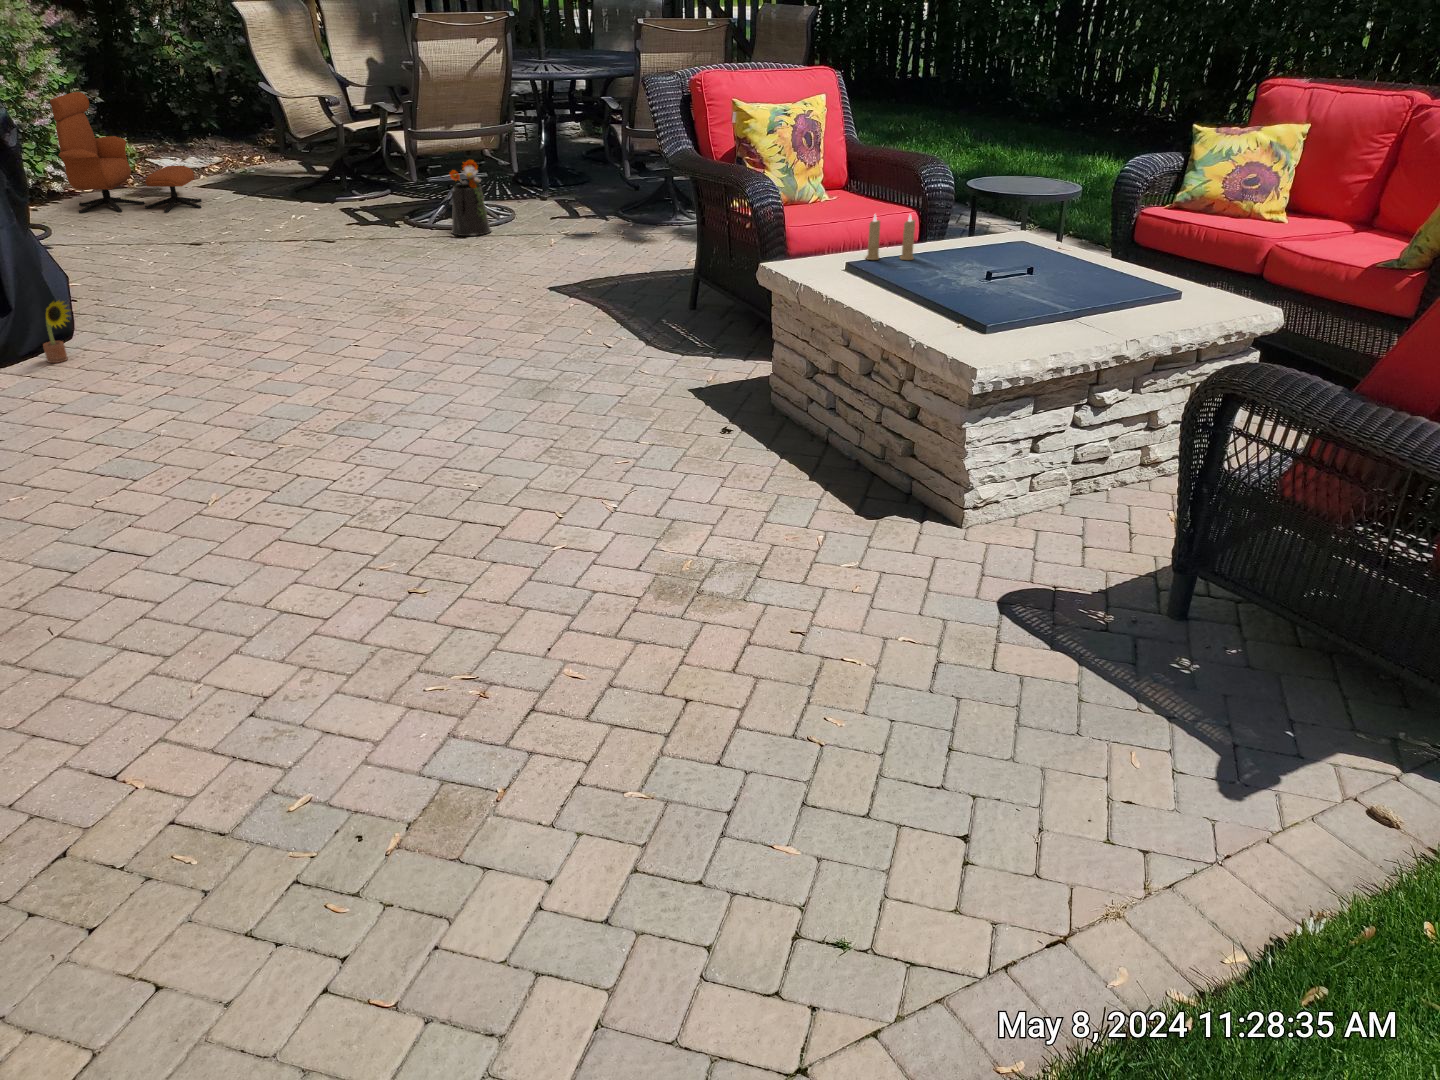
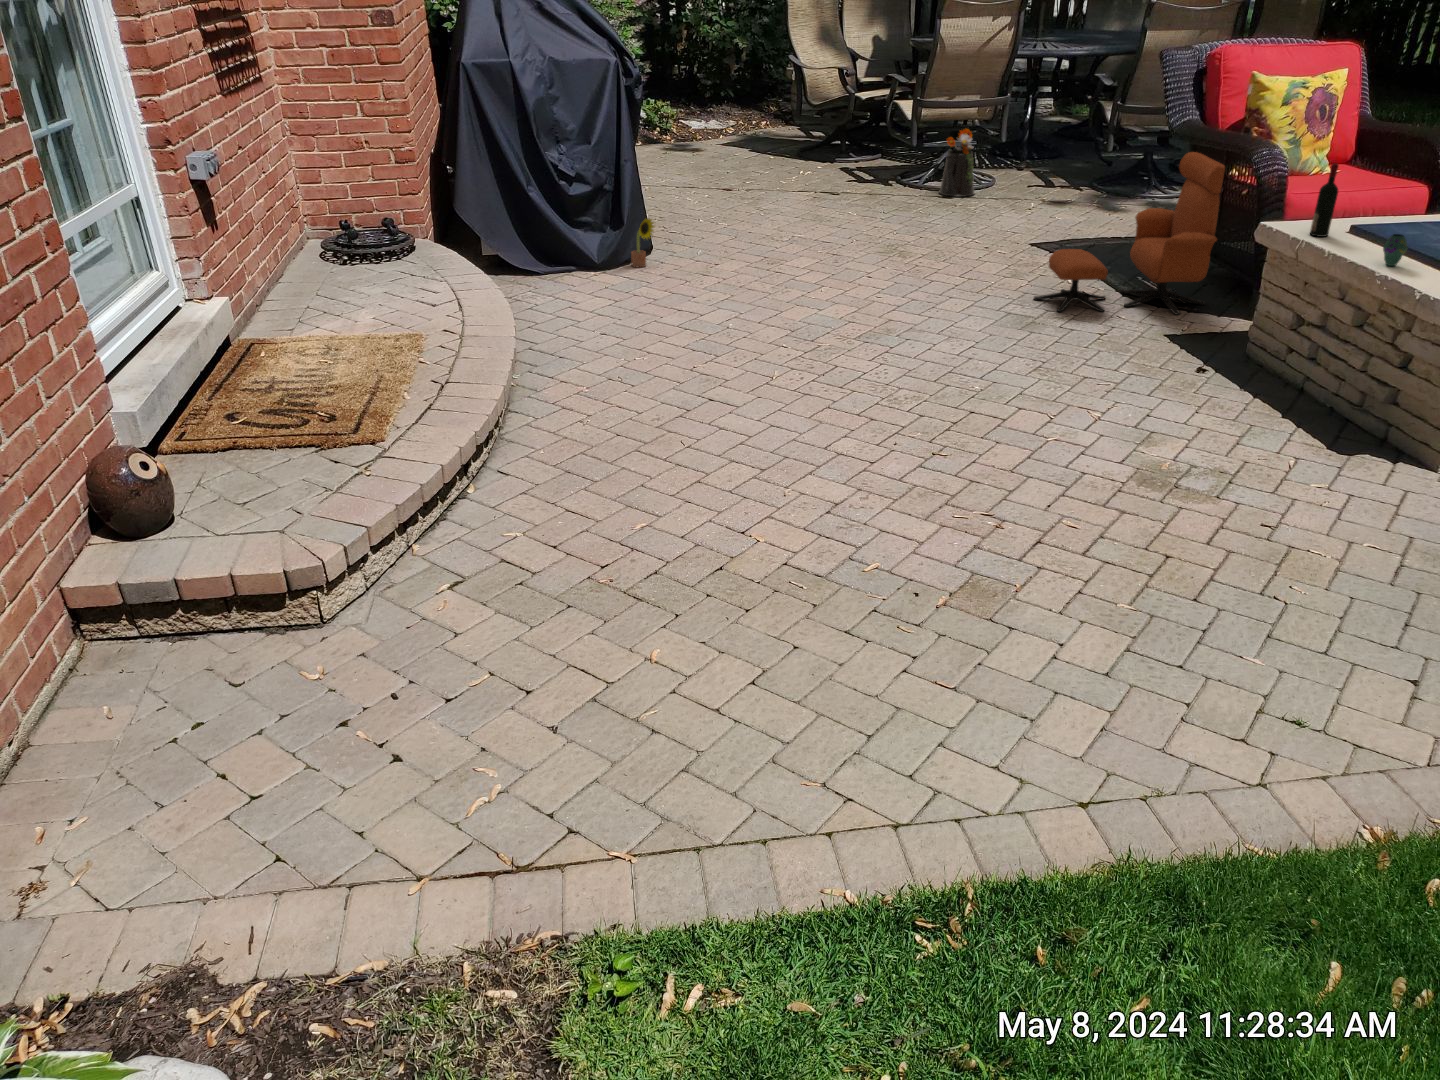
lounge chair: present [50,92,202,213] -> present [1034,152,1225,315]
wine bottle: none [812,196,832,277] -> present [1310,163,1339,237]
candle: present [866,215,915,260] -> none [1363,182,1424,229]
vase: none [882,273,906,309] -> present [1383,234,1408,266]

